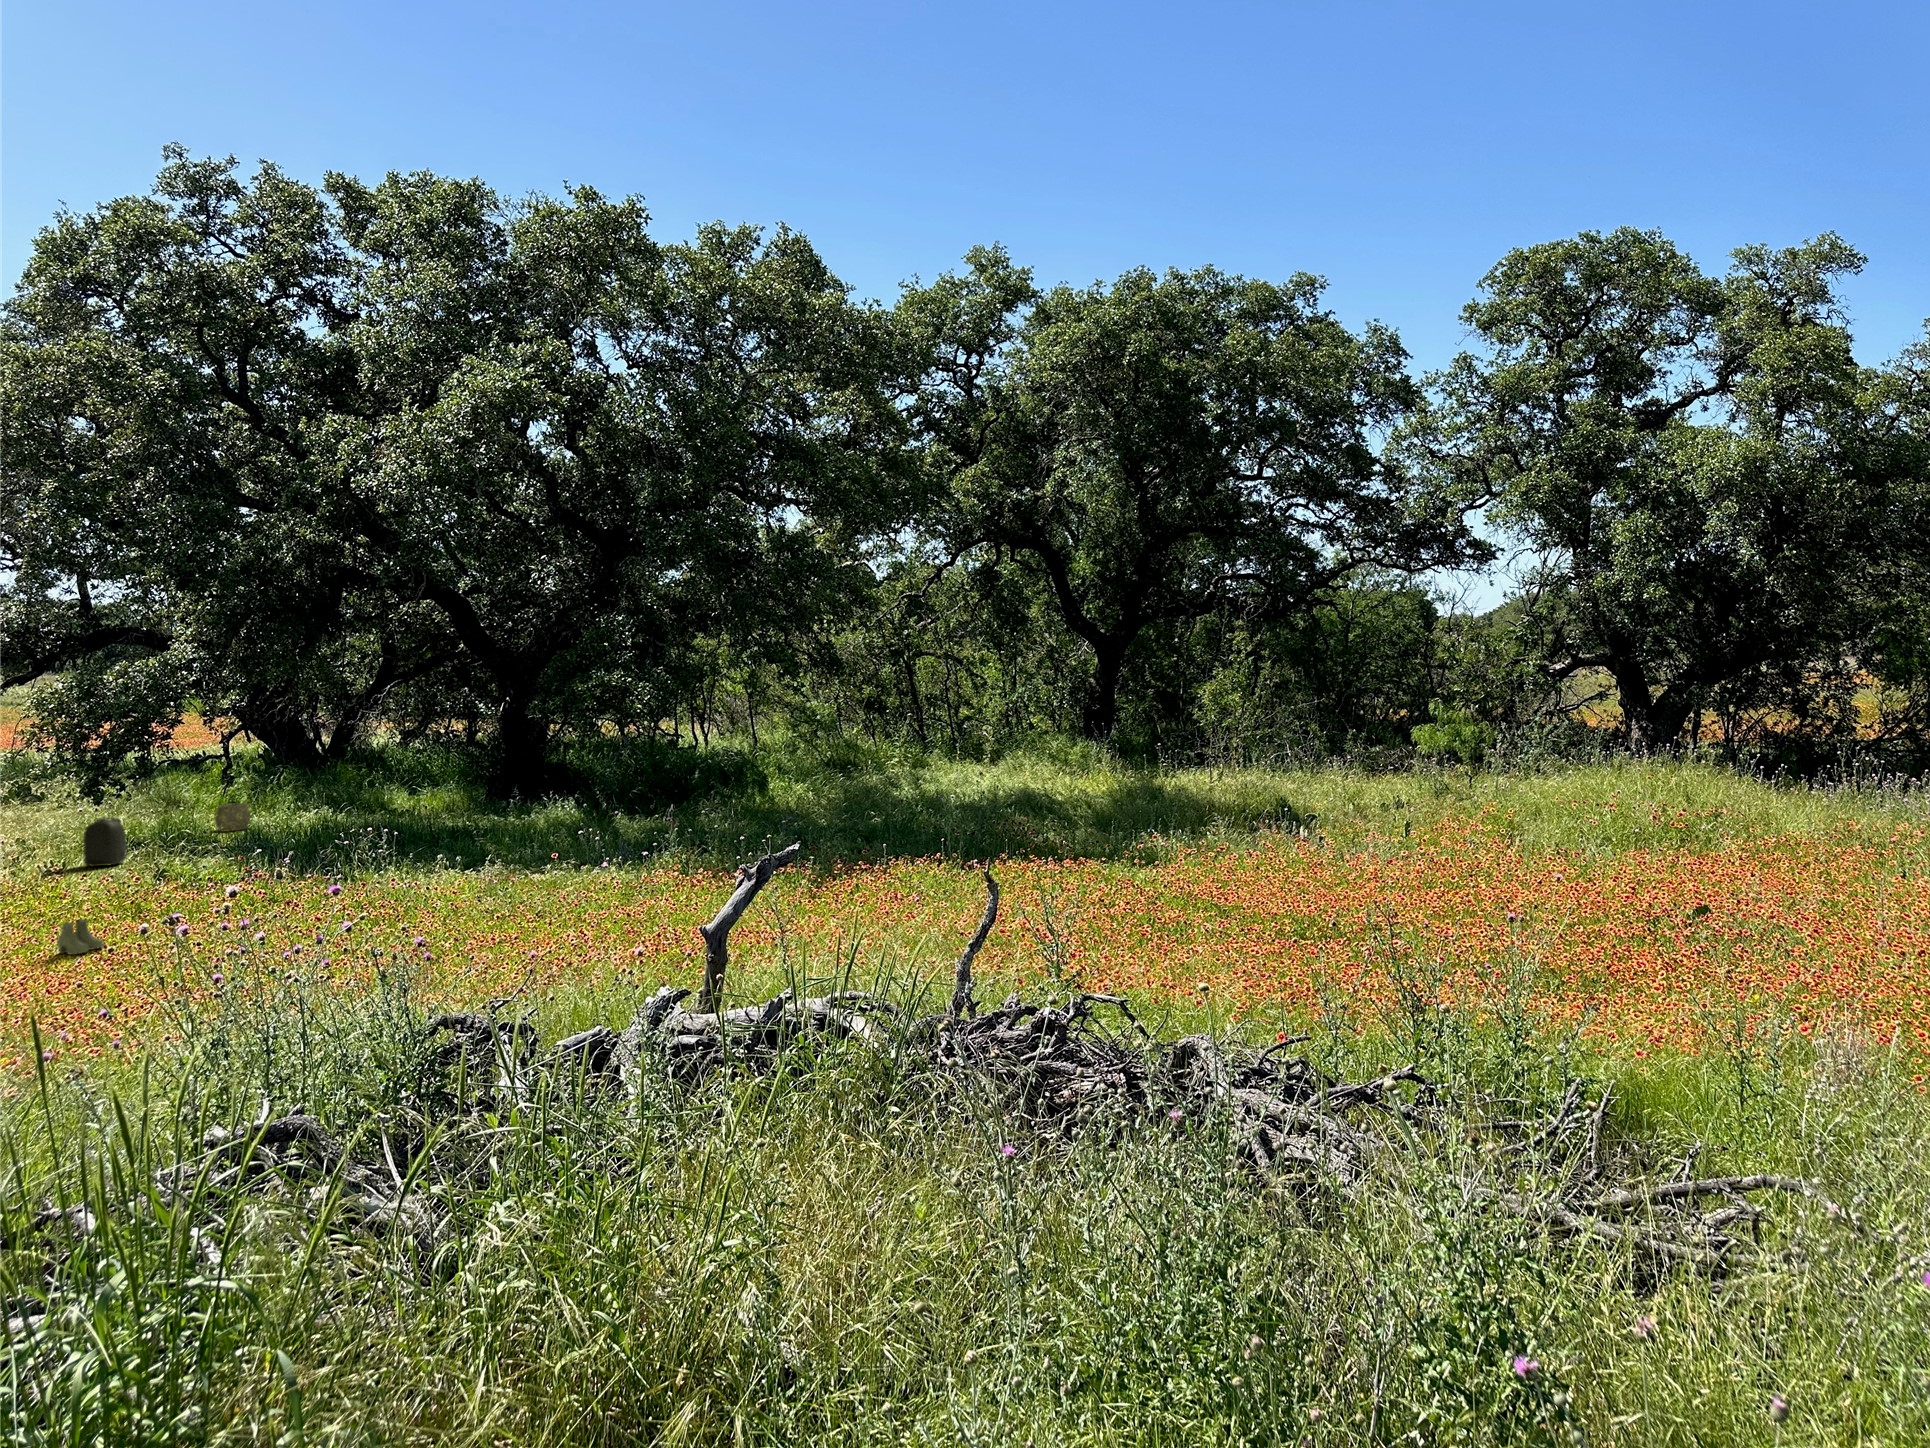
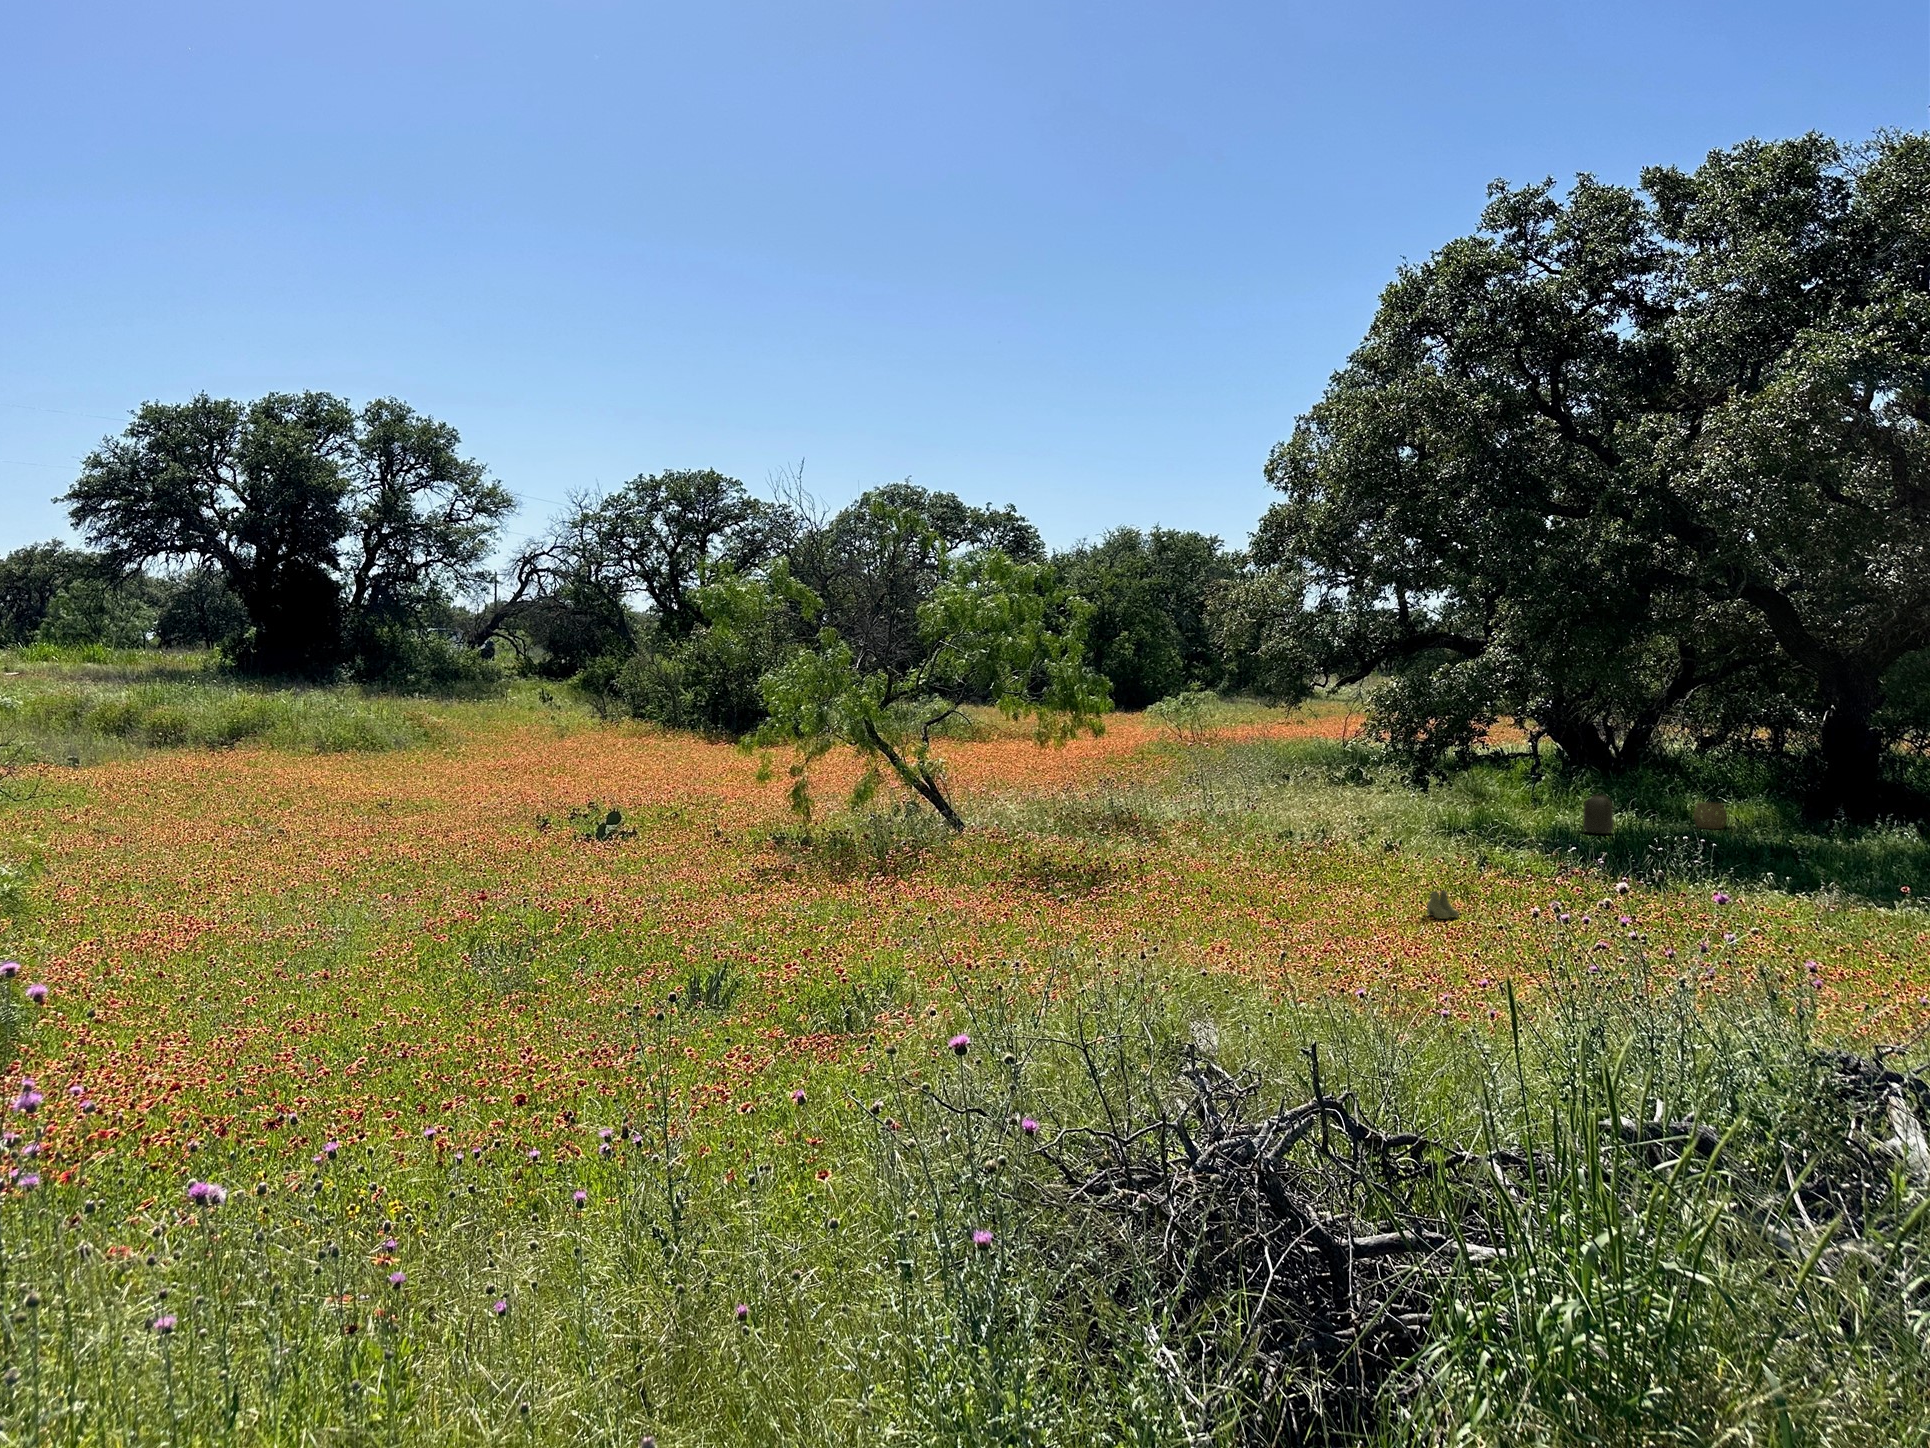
woven basket: present [215,803,251,832] -> present [1694,802,1727,829]
backpack: present [83,817,127,866] -> present [1583,794,1614,834]

